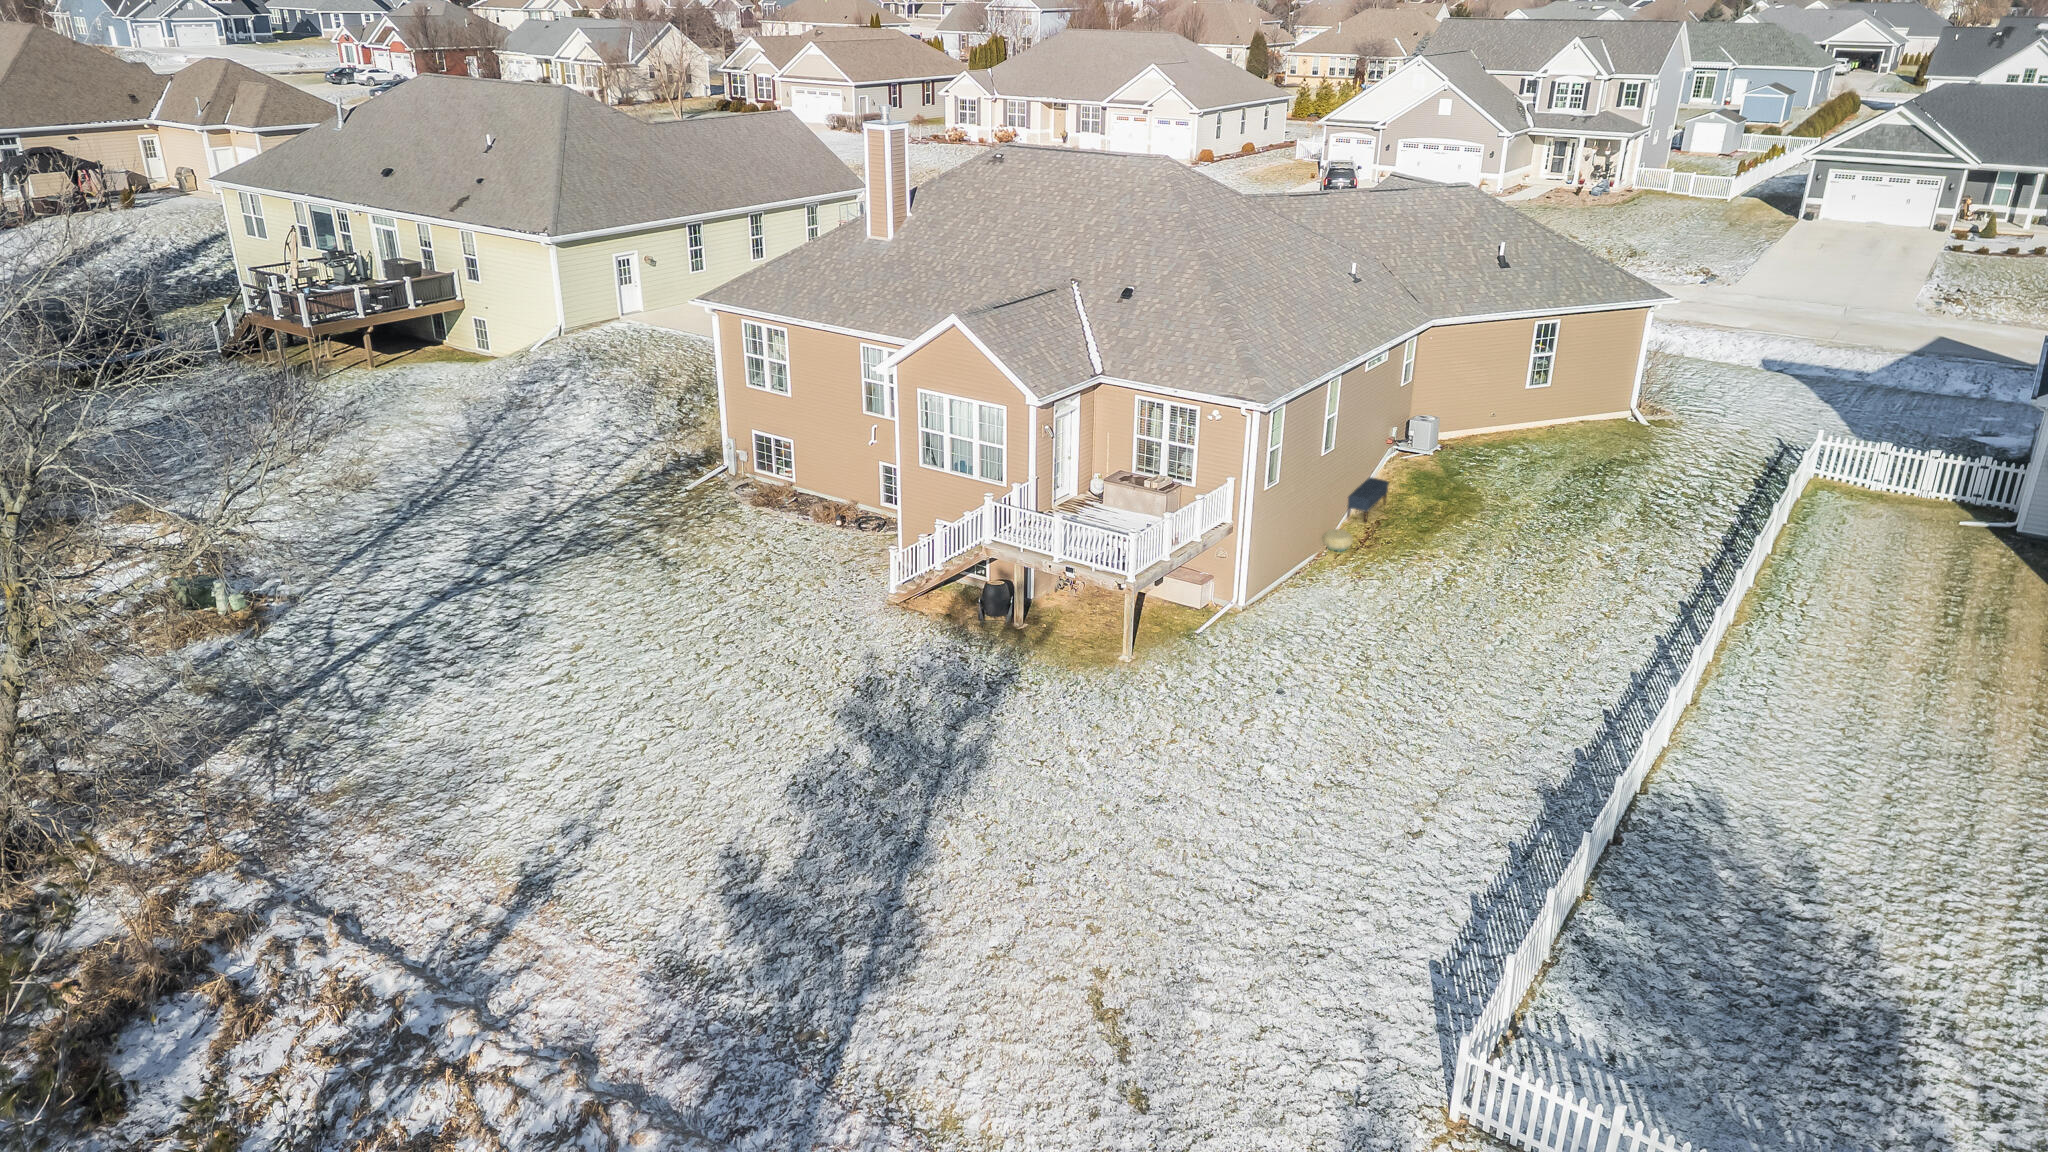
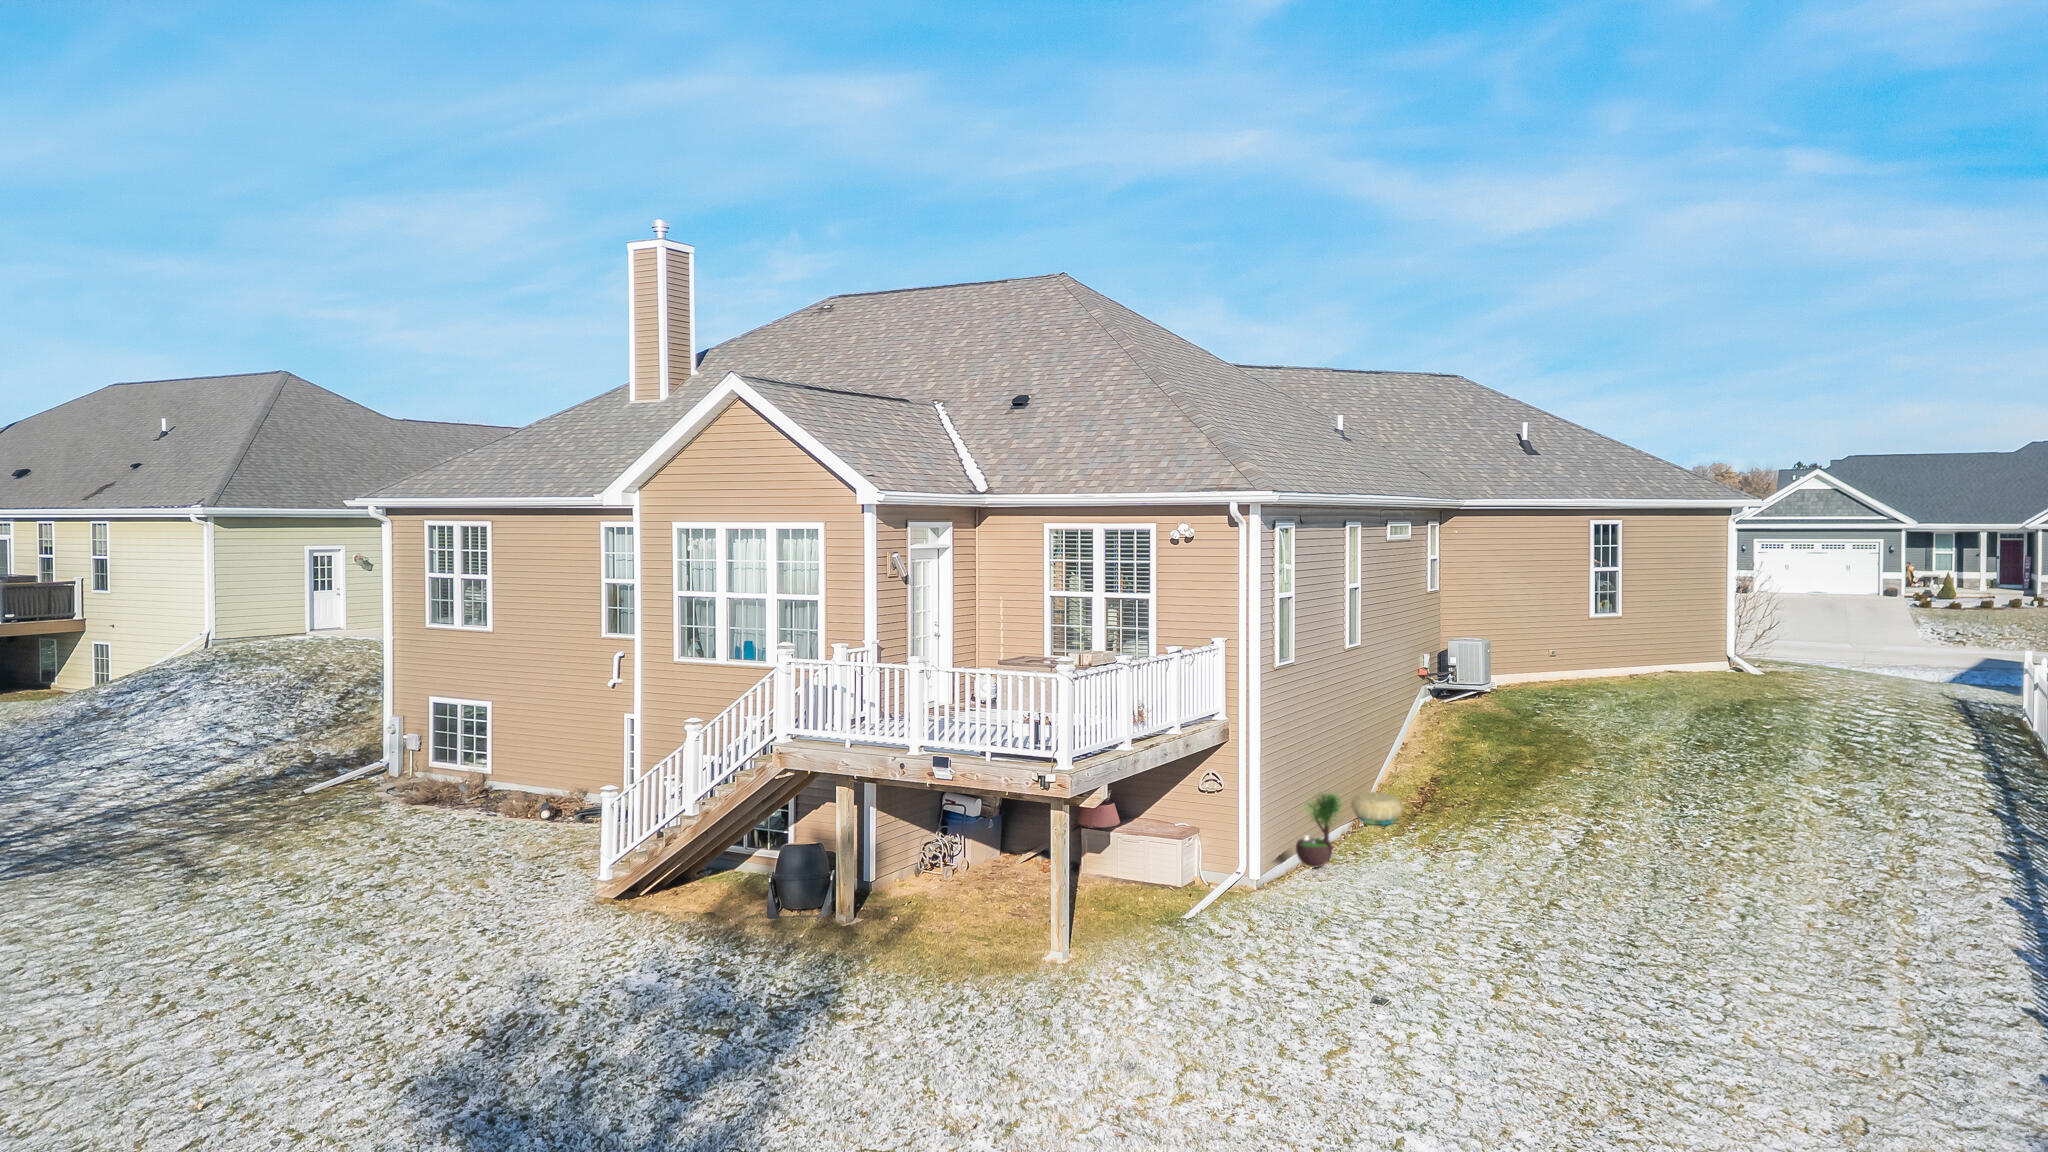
bench: present [1347,477,1389,523] -> none [1374,737,1428,797]
potted tree: none [1274,547,1304,589] -> present [1296,791,1342,867]

